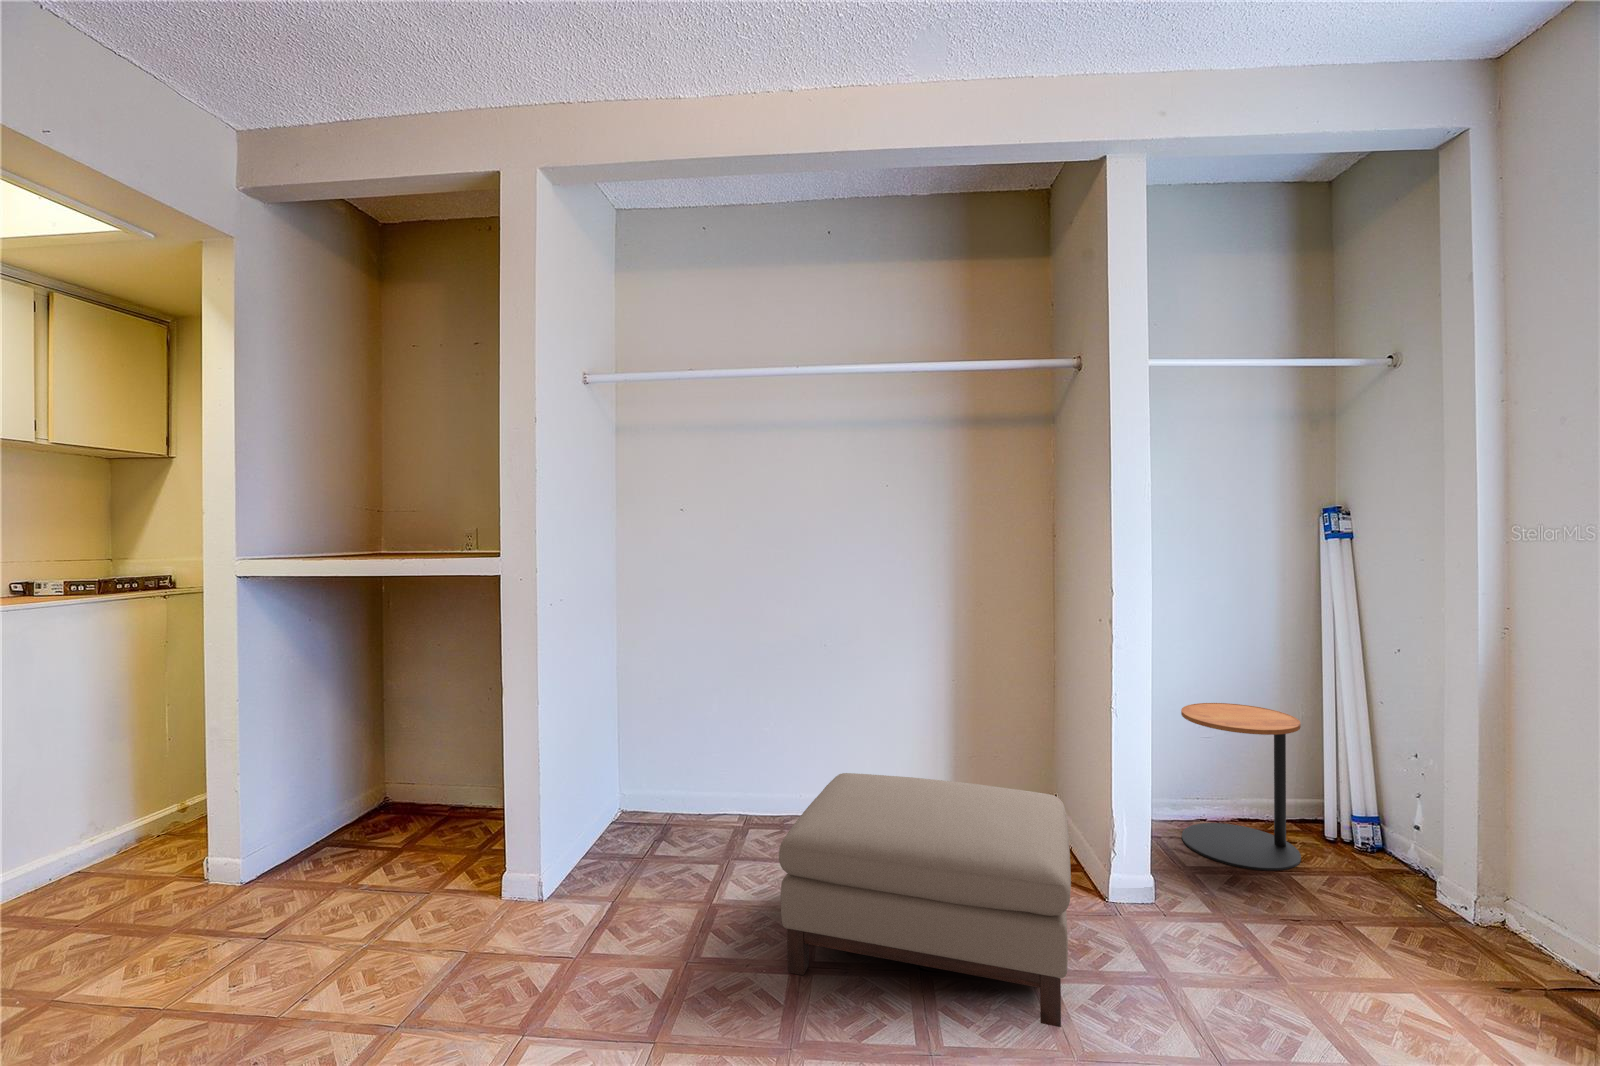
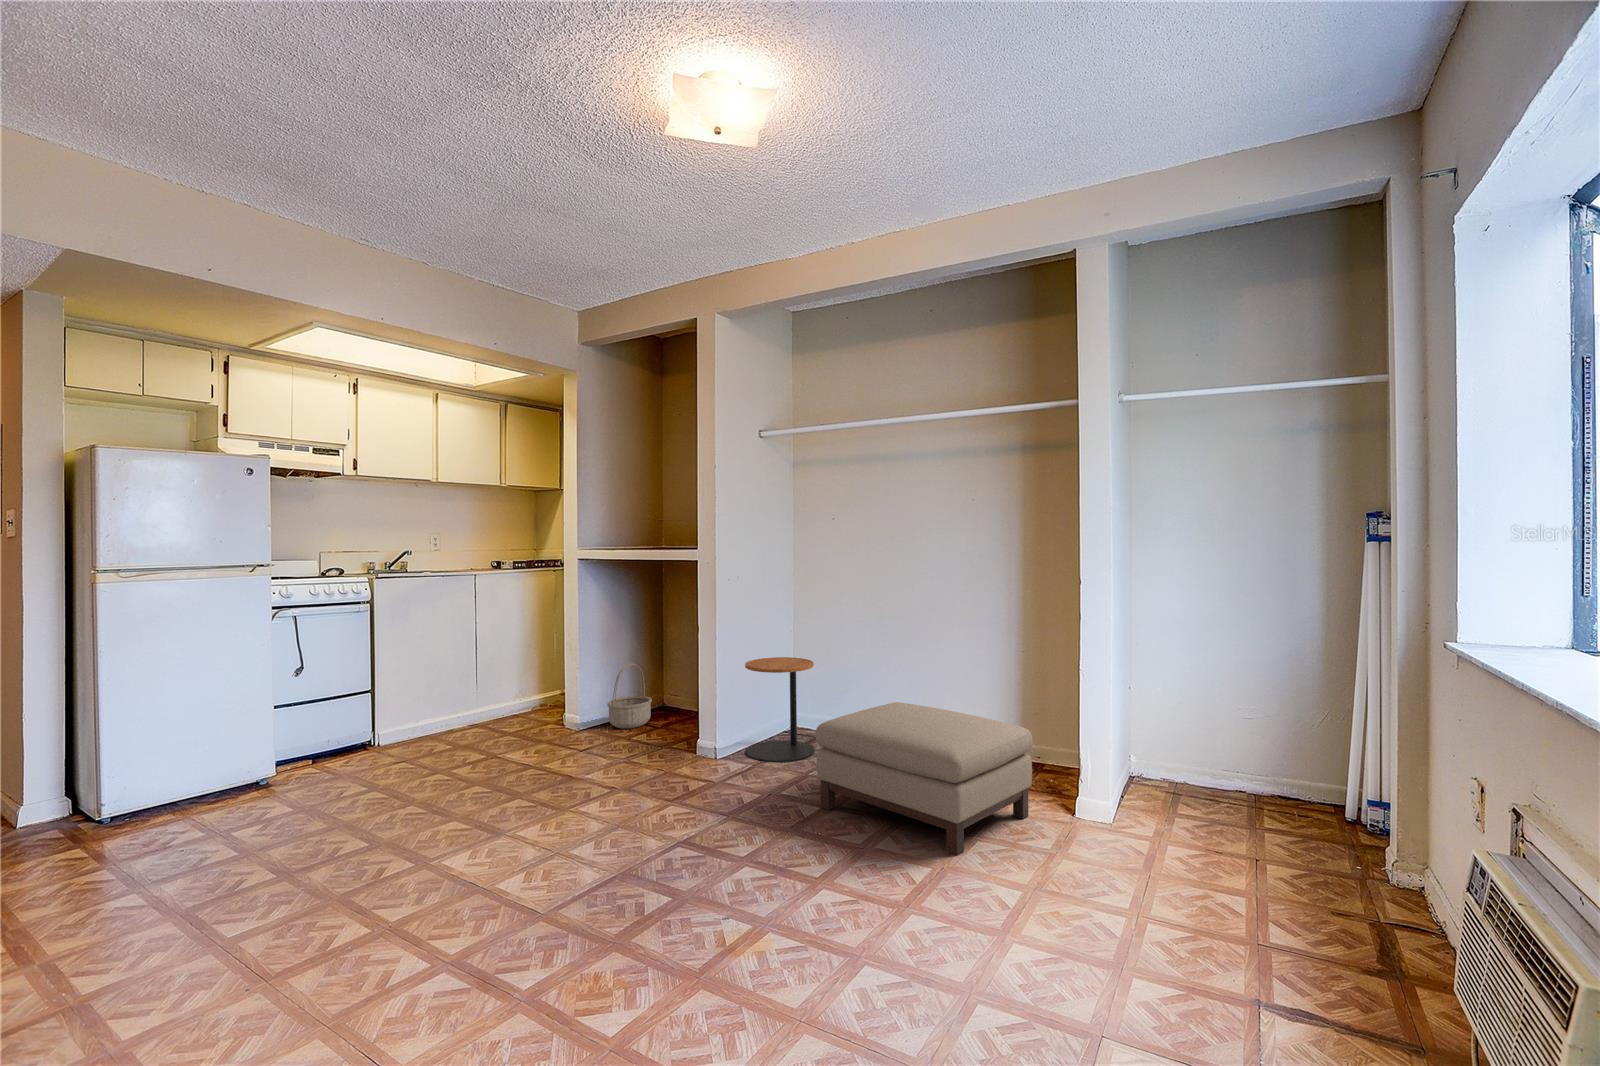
side table: present [1181,703,1301,871] -> present [745,657,815,762]
basket: none [298,747,383,863] -> present [607,663,652,729]

